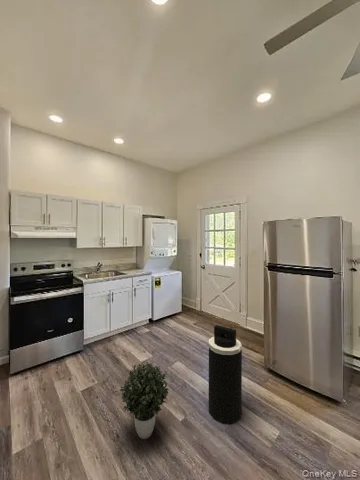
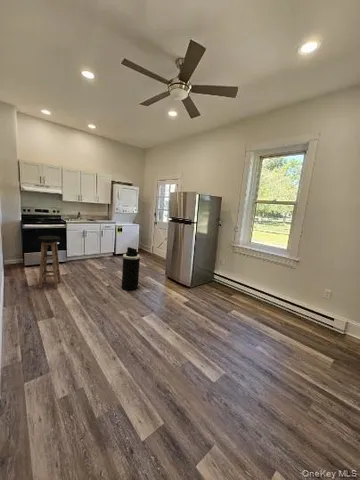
bar stool: none [38,319,85,453] -> present [38,236,61,289]
potted plant: present [120,362,168,439] -> none [75,259,100,290]

